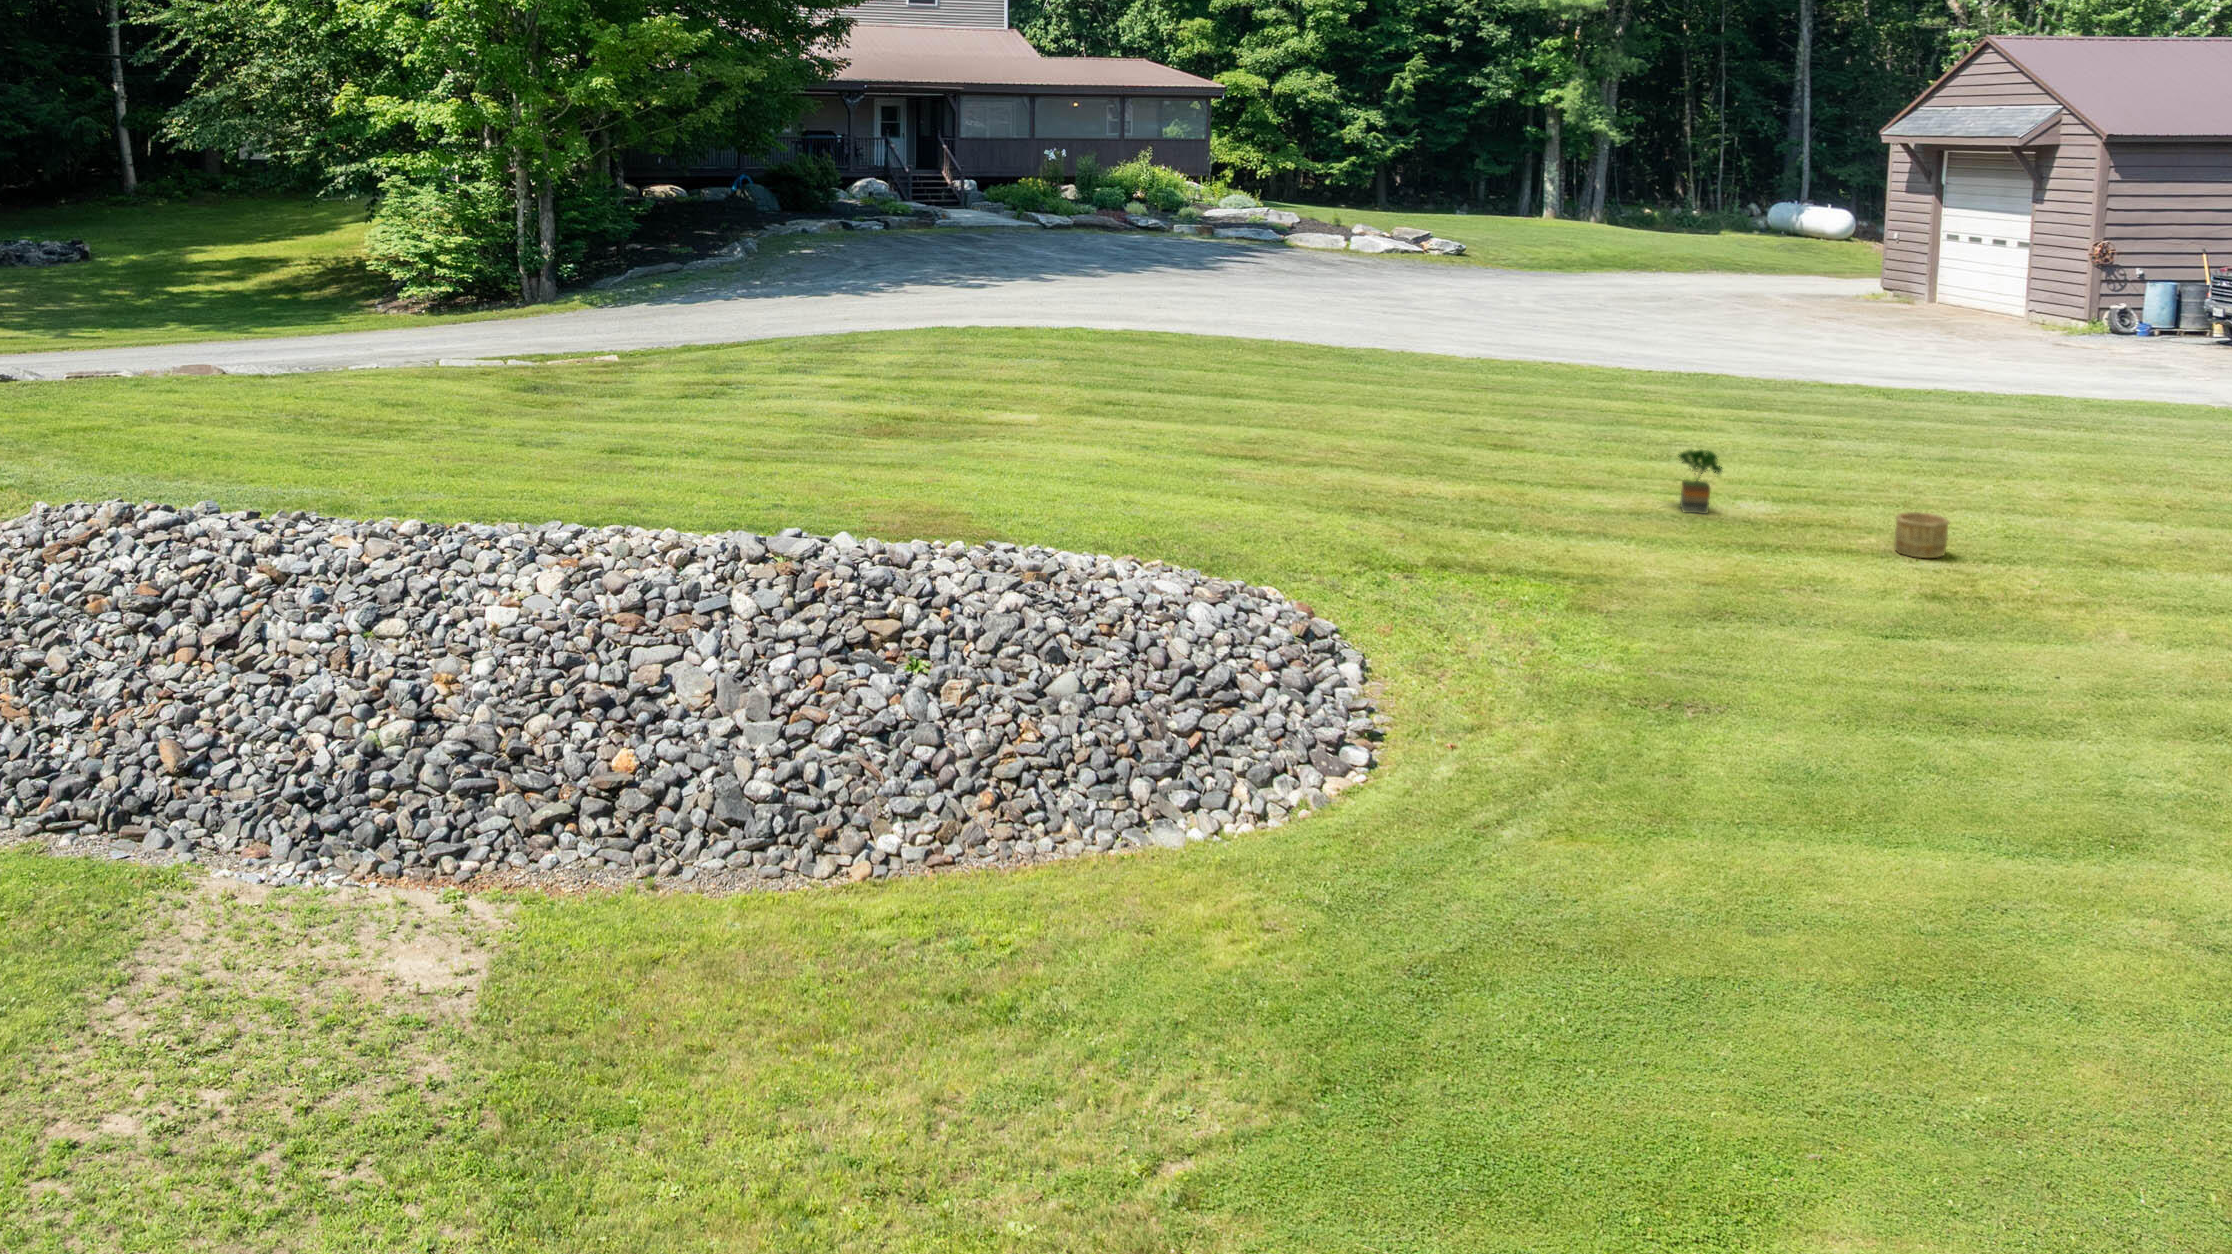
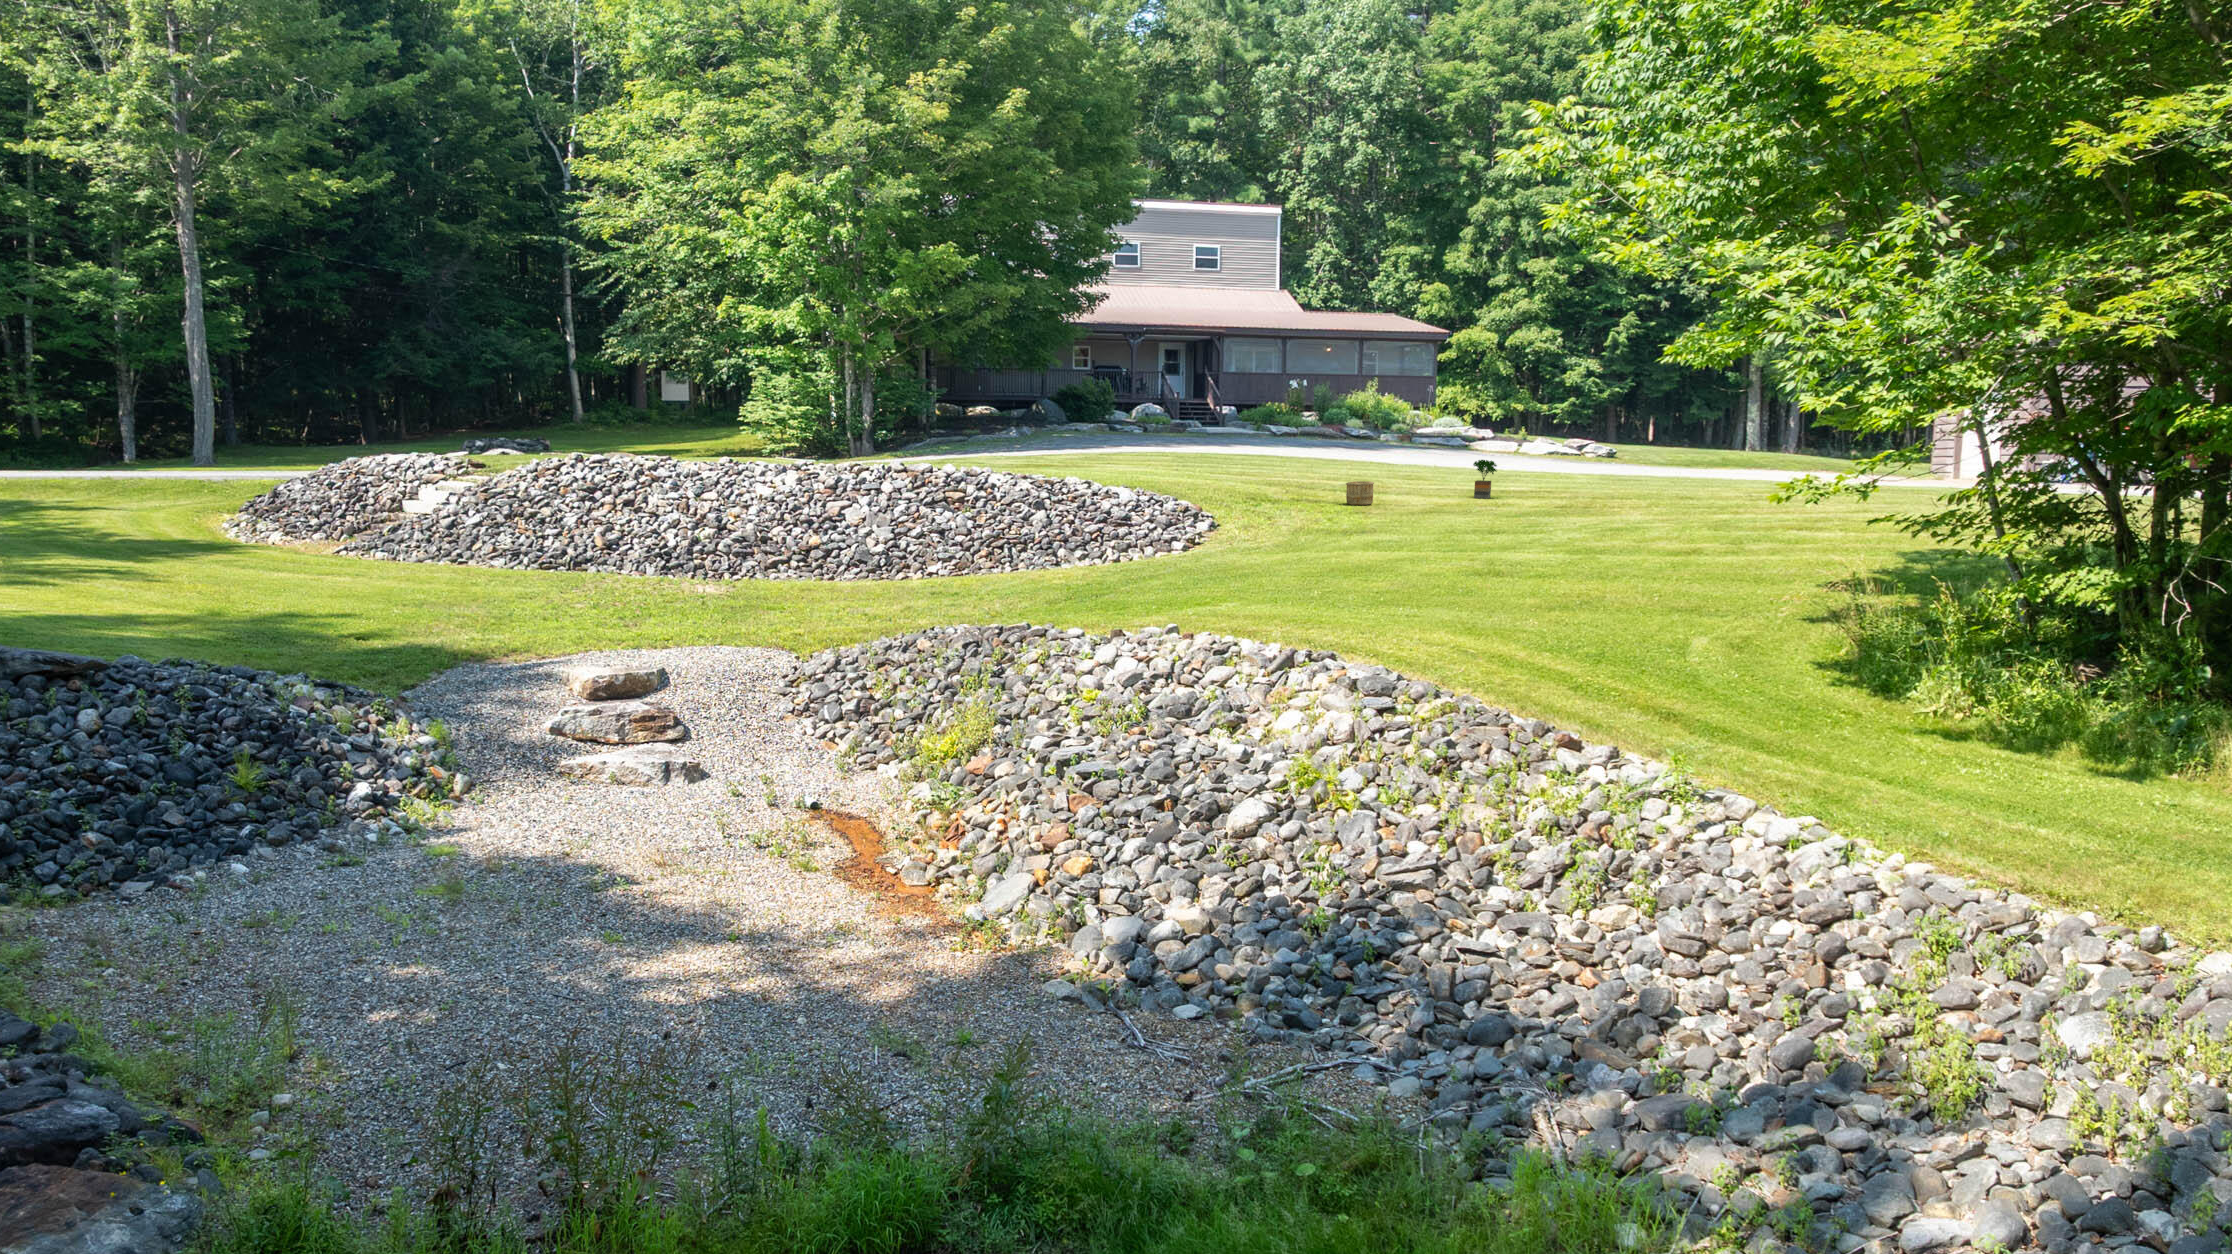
wooden bucket: present [1895,512,1949,558] -> present [1346,481,1374,505]

